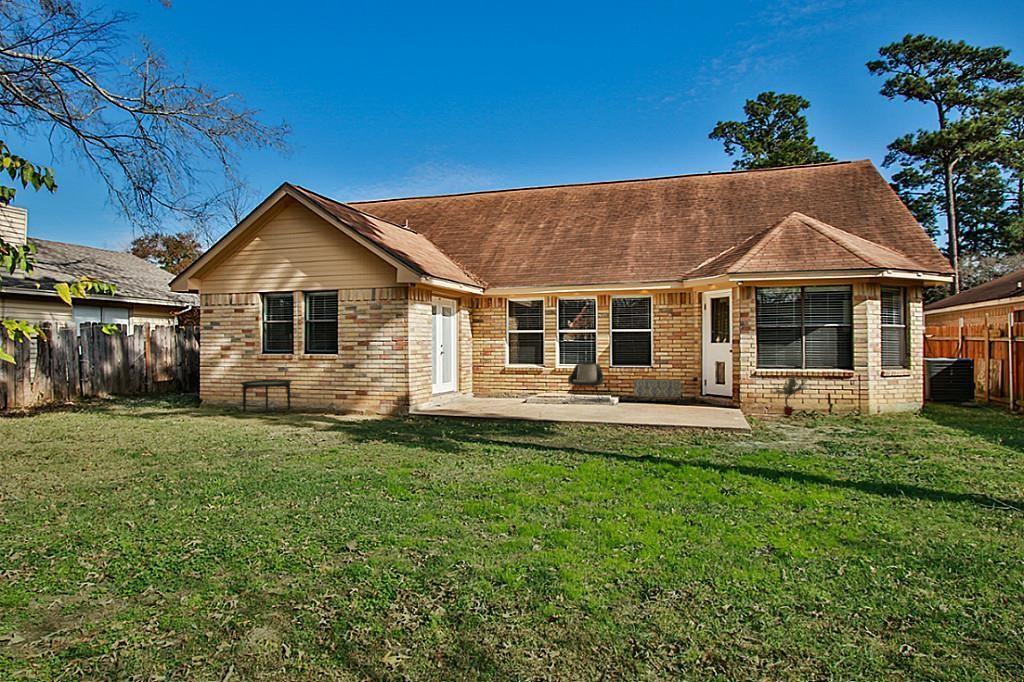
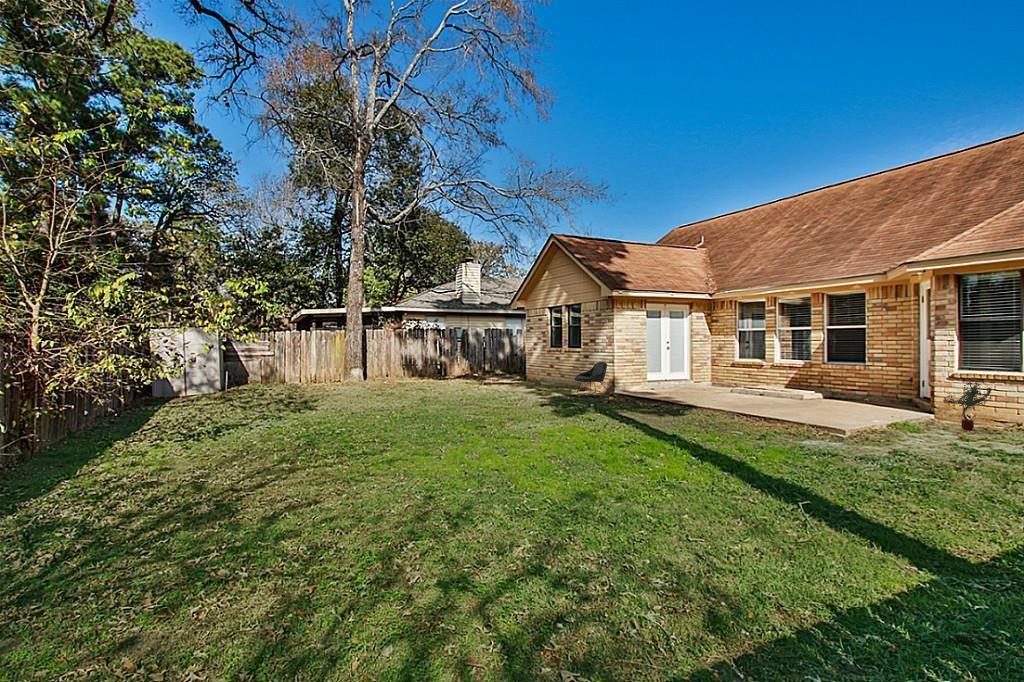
lounge chair: present [568,362,604,402] -> present [575,362,610,397]
bench: present [634,379,681,404] -> none [832,378,895,407]
round table: present [241,380,292,413] -> none [530,366,562,389]

